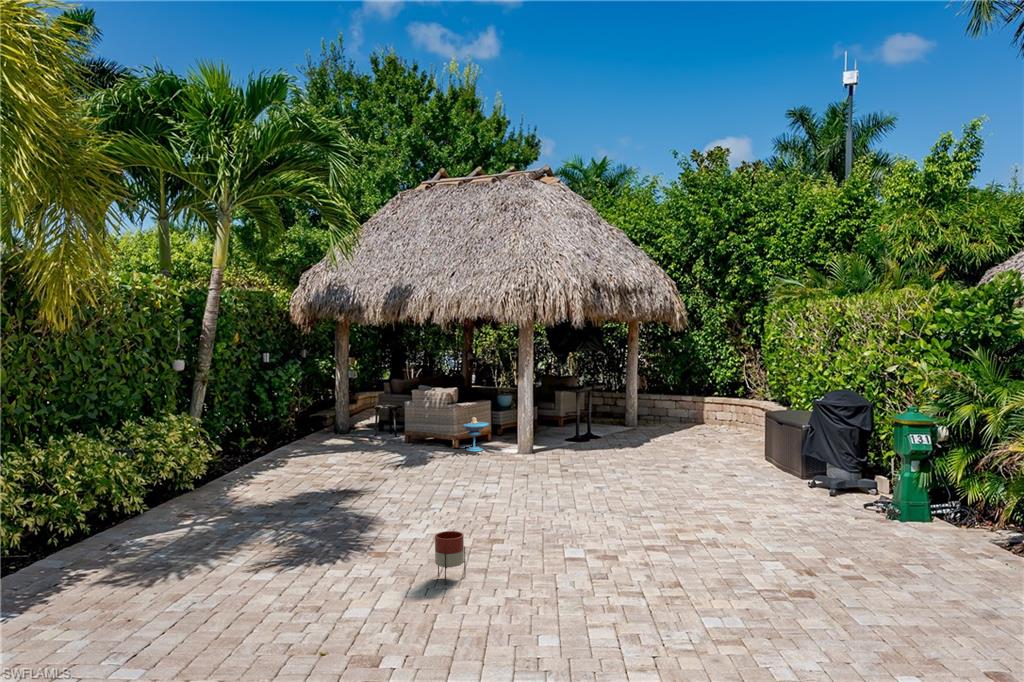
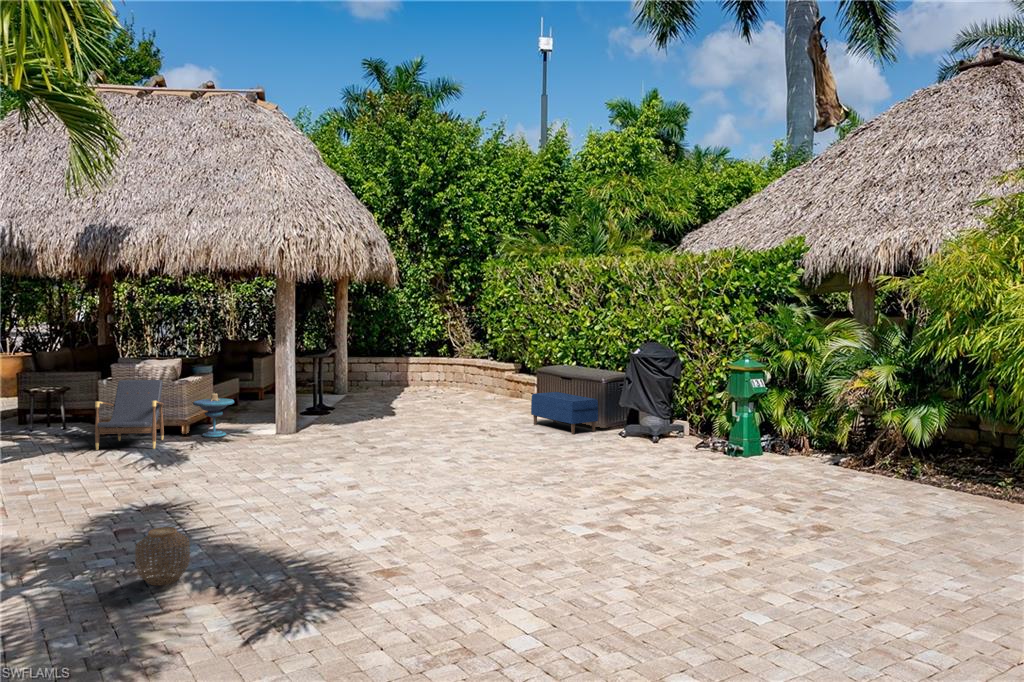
lounge chair: none [388,404,440,456] -> present [95,380,164,450]
bench: none [741,436,798,480] -> present [531,392,598,434]
woven basket: none [241,501,277,541] -> present [135,527,190,585]
planter: present [435,531,465,584] -> none [486,516,521,575]

